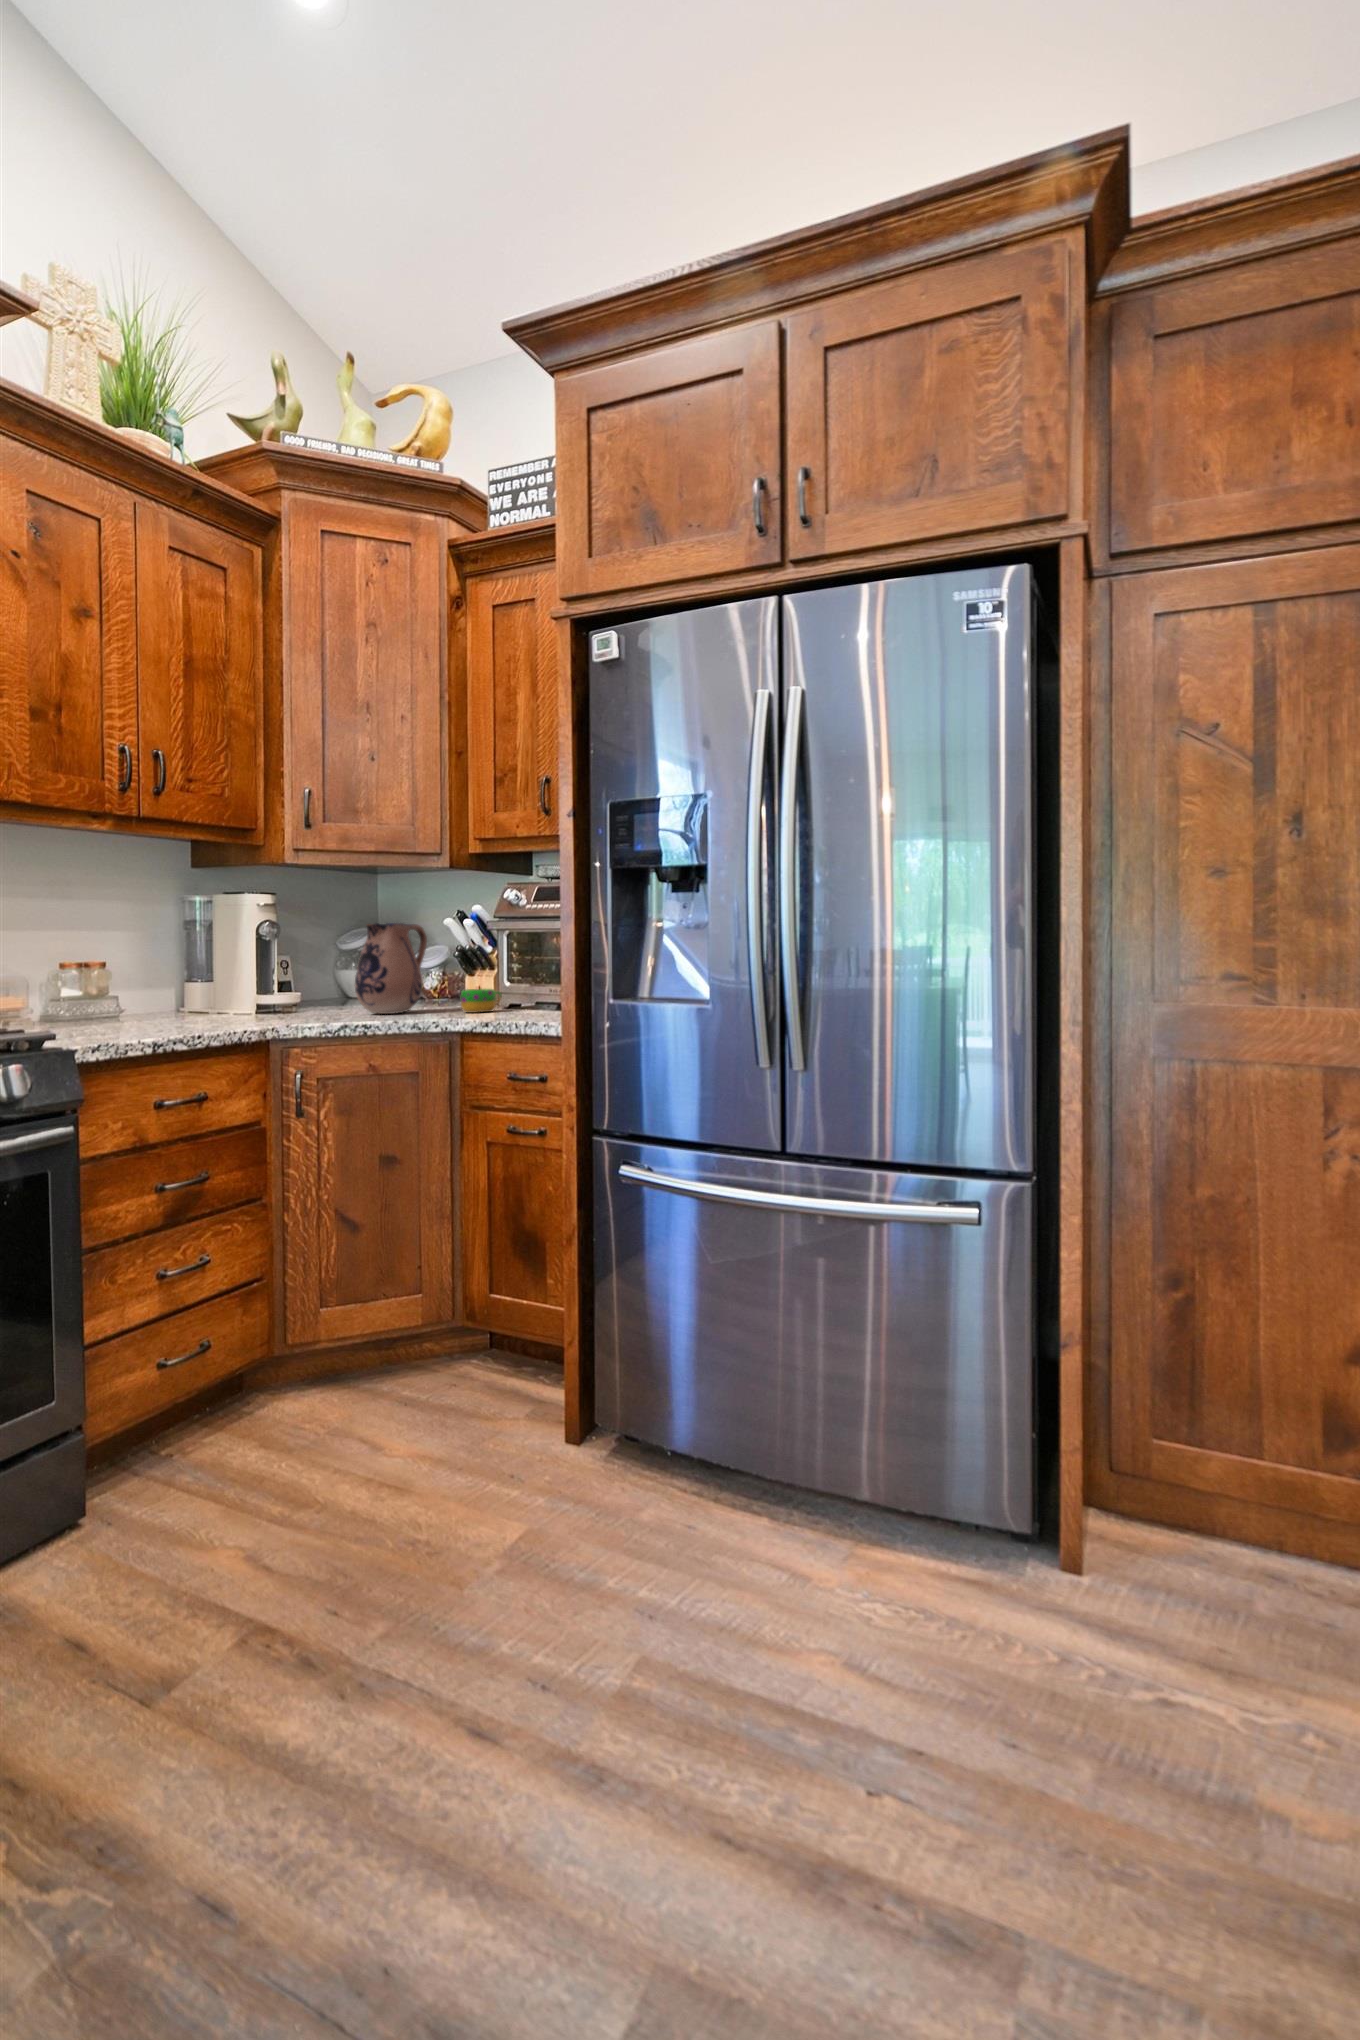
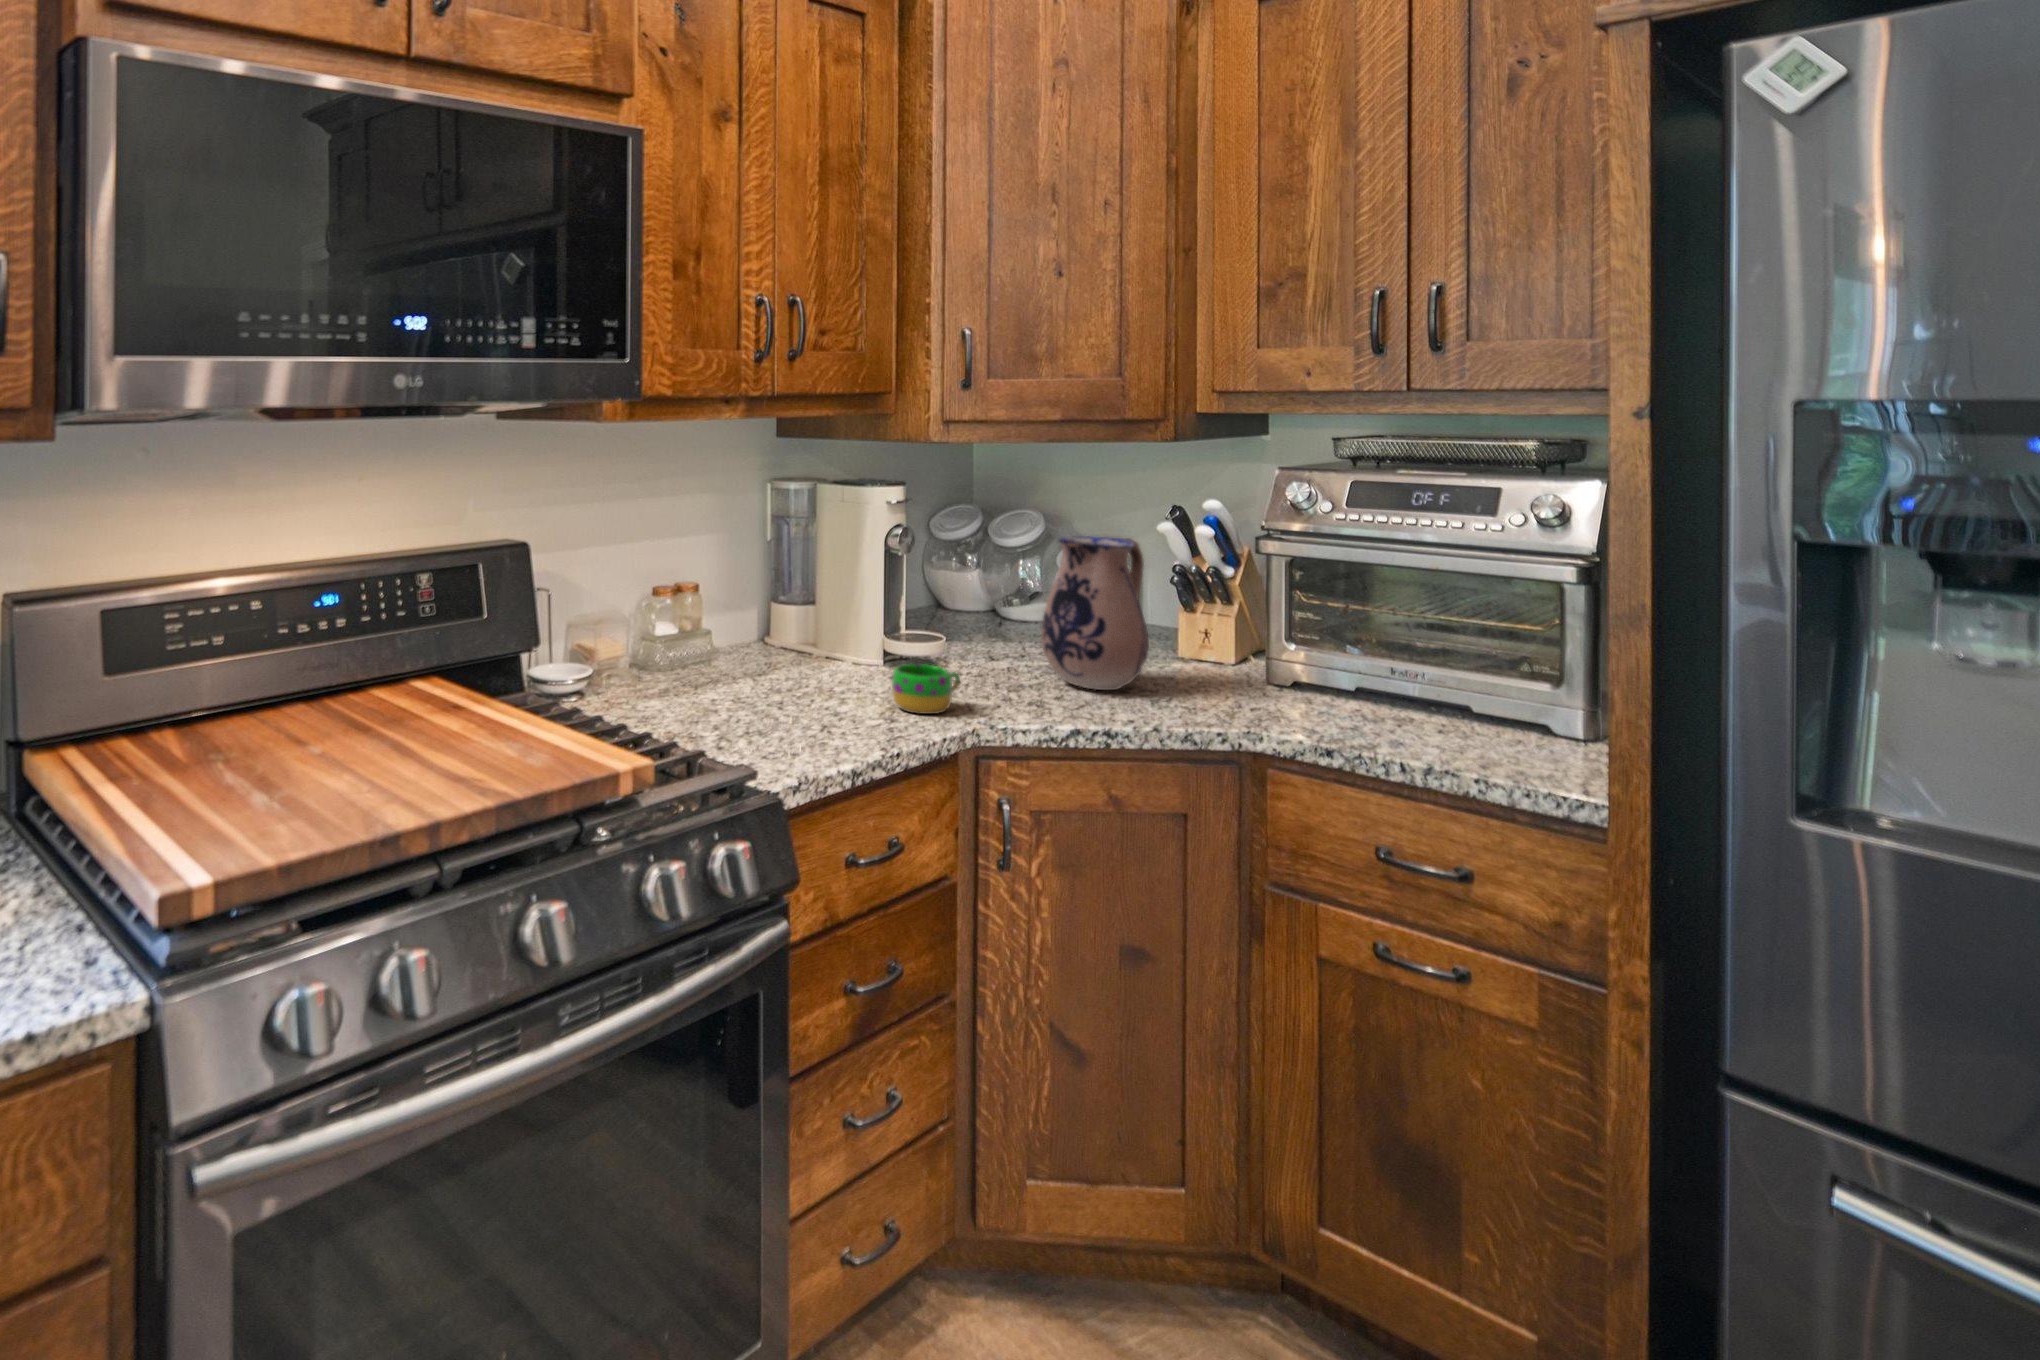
mug: present [461,989,502,1013] -> present [892,664,960,714]

